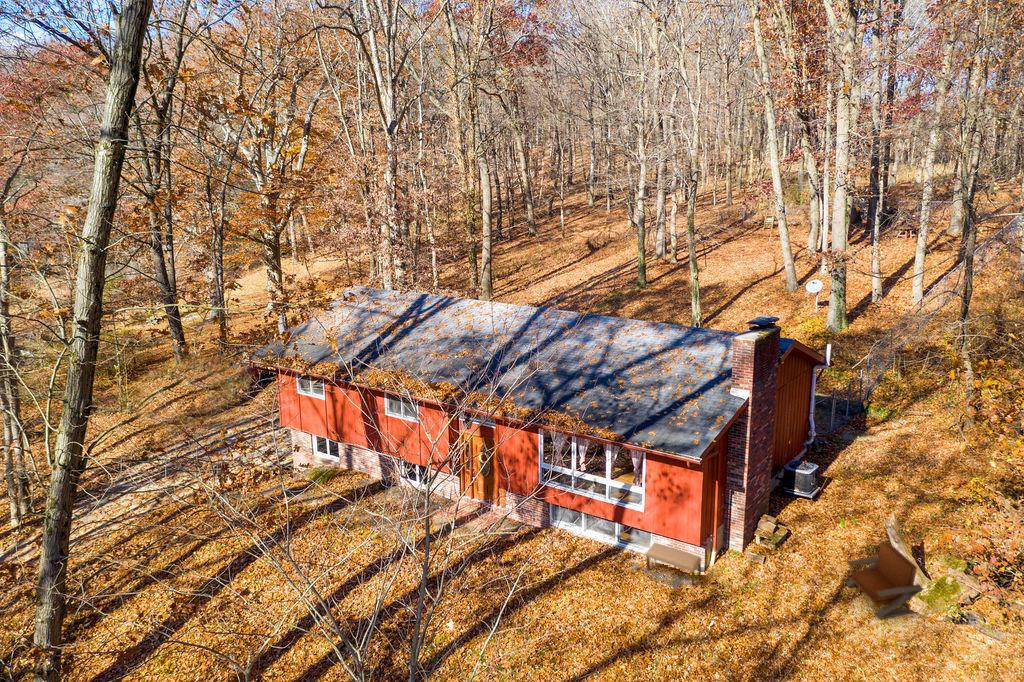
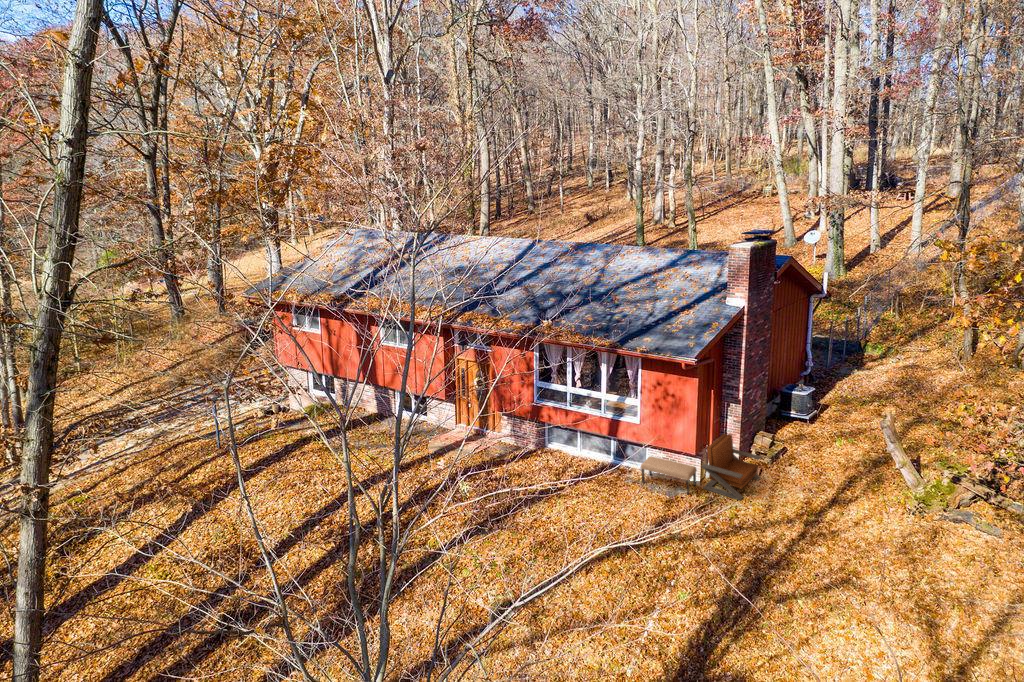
lounge chair: present [846,543,923,619] -> present [701,434,761,500]

